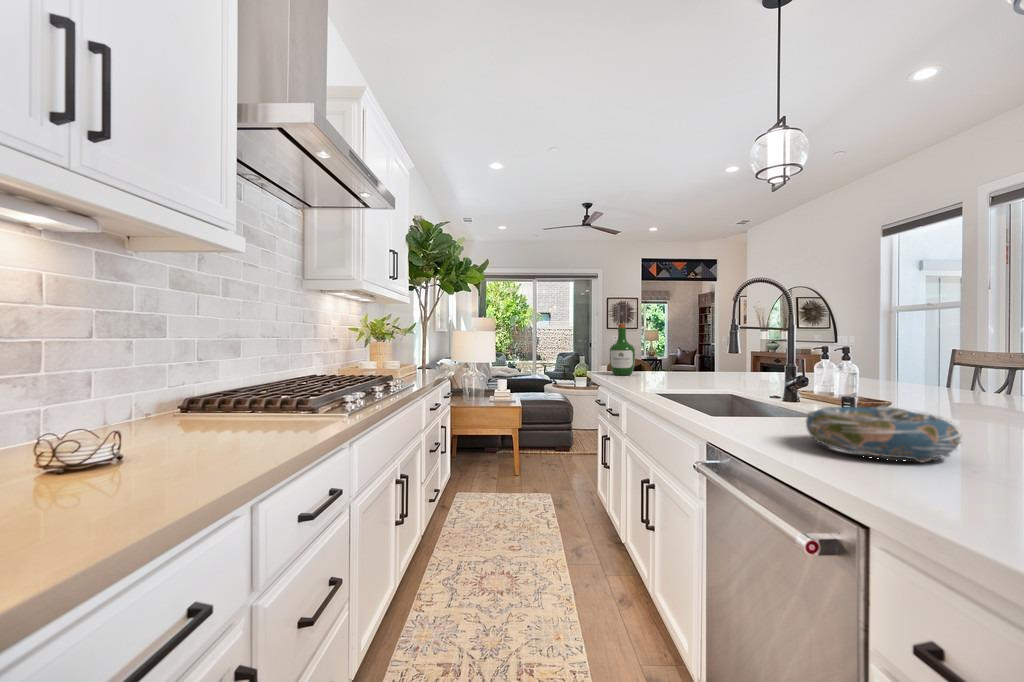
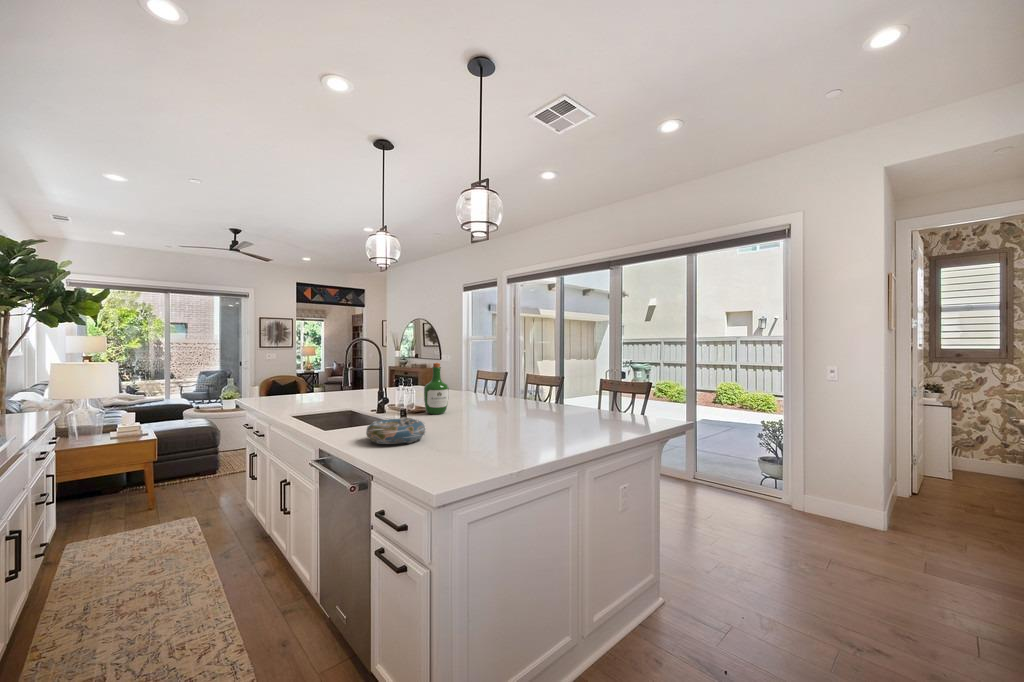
wine bottle: present [609,323,635,375] -> present [424,363,449,414]

